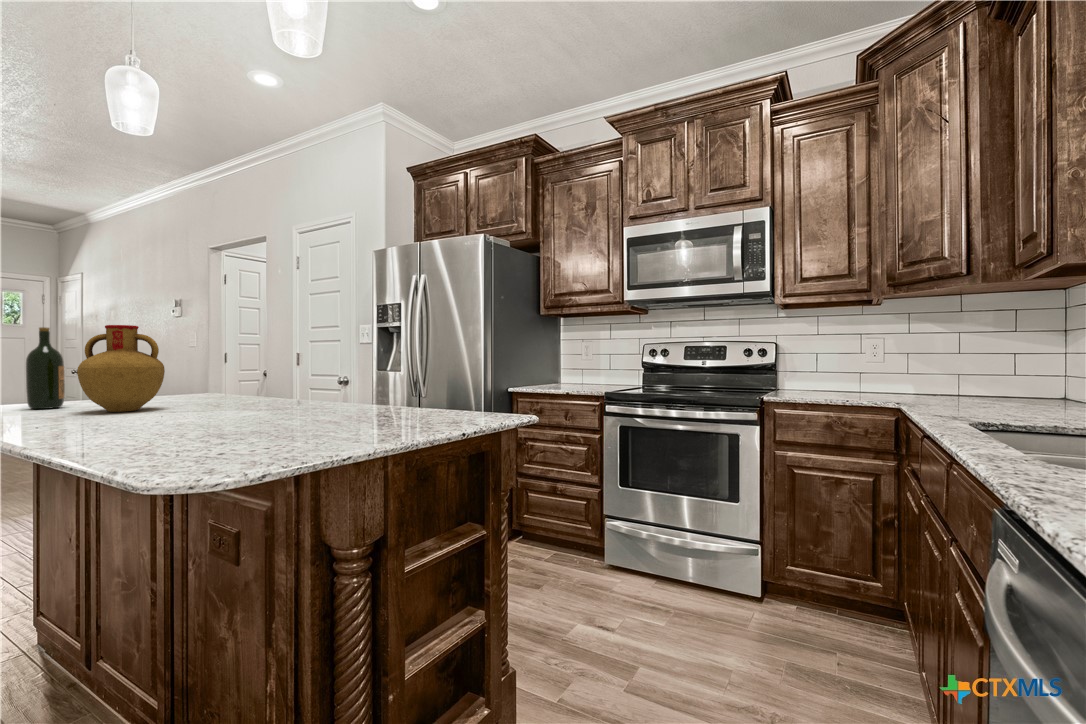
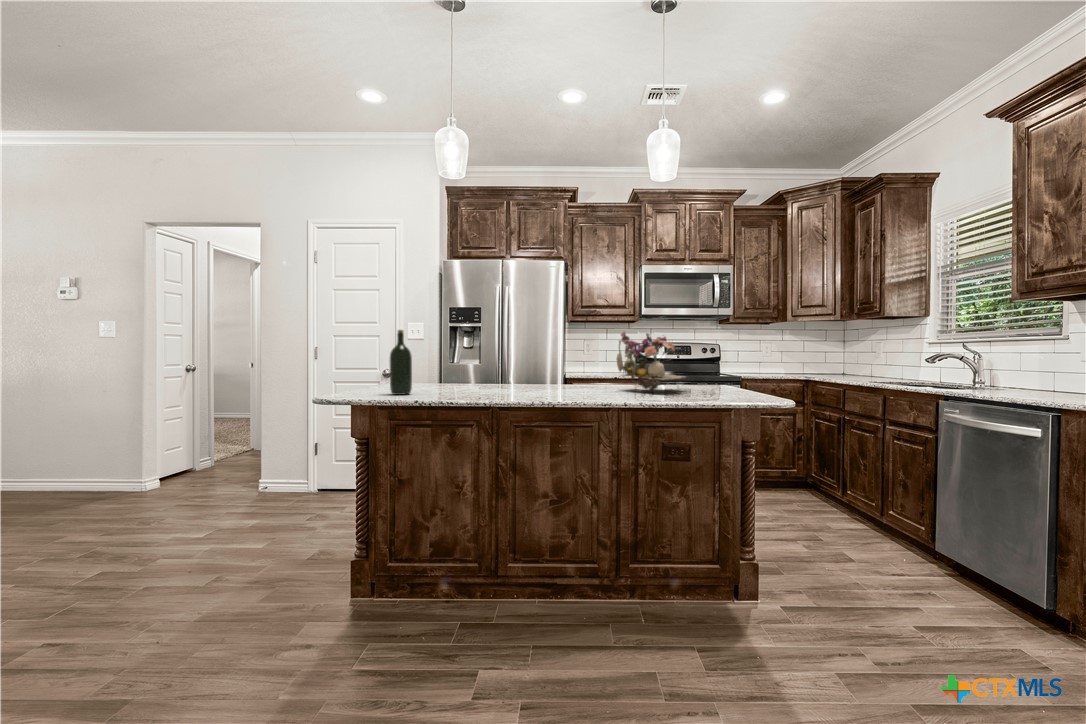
flower arrangement: none [198,319,348,427] -> present [617,331,682,392]
vase: present [77,325,165,412] -> none [456,330,505,393]

